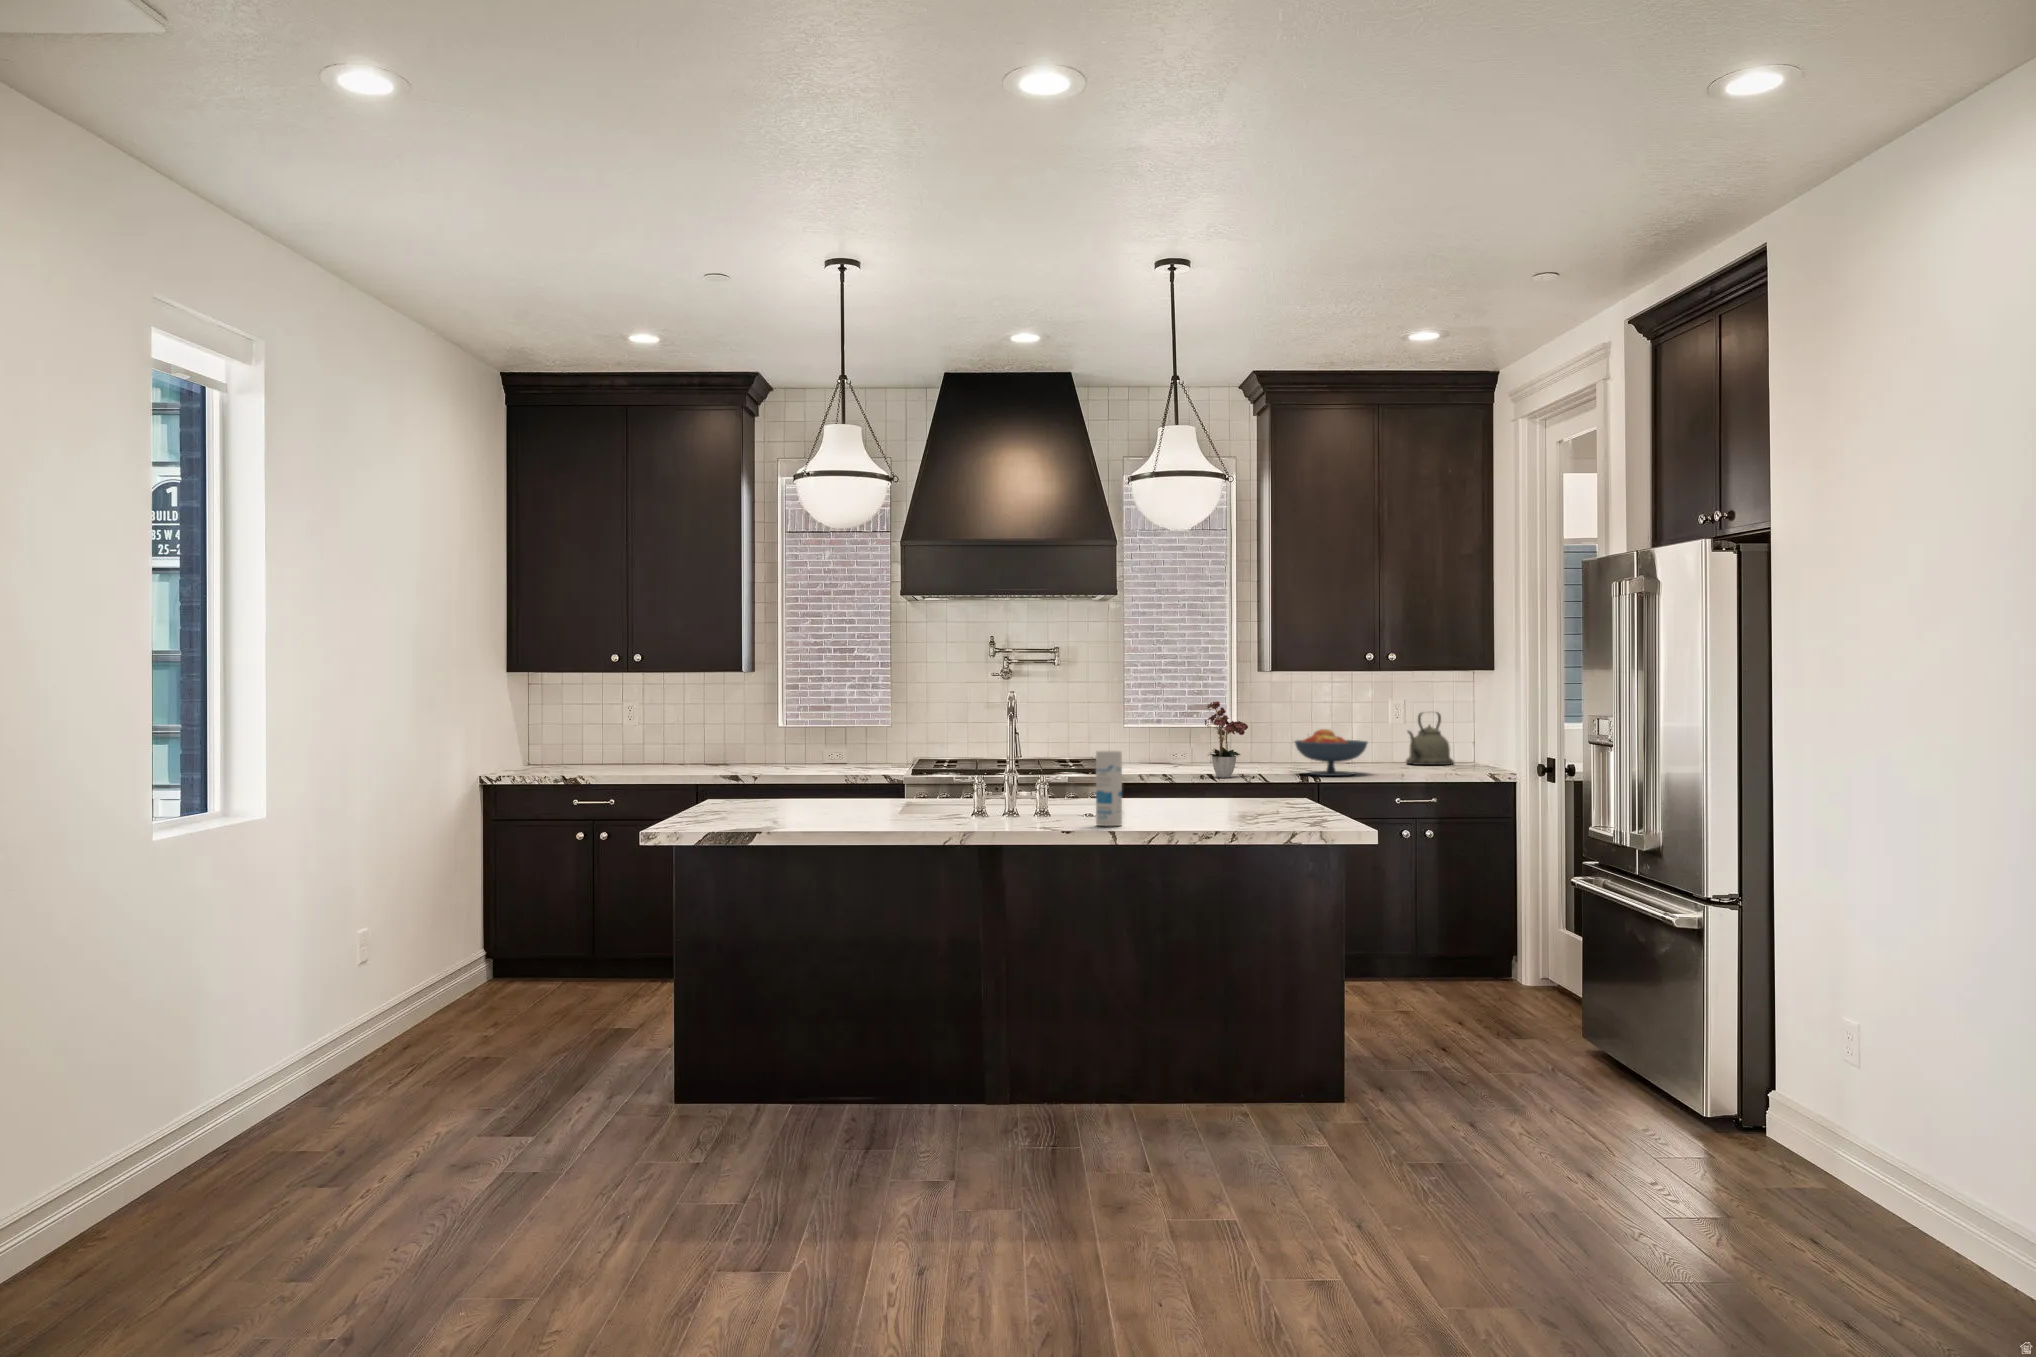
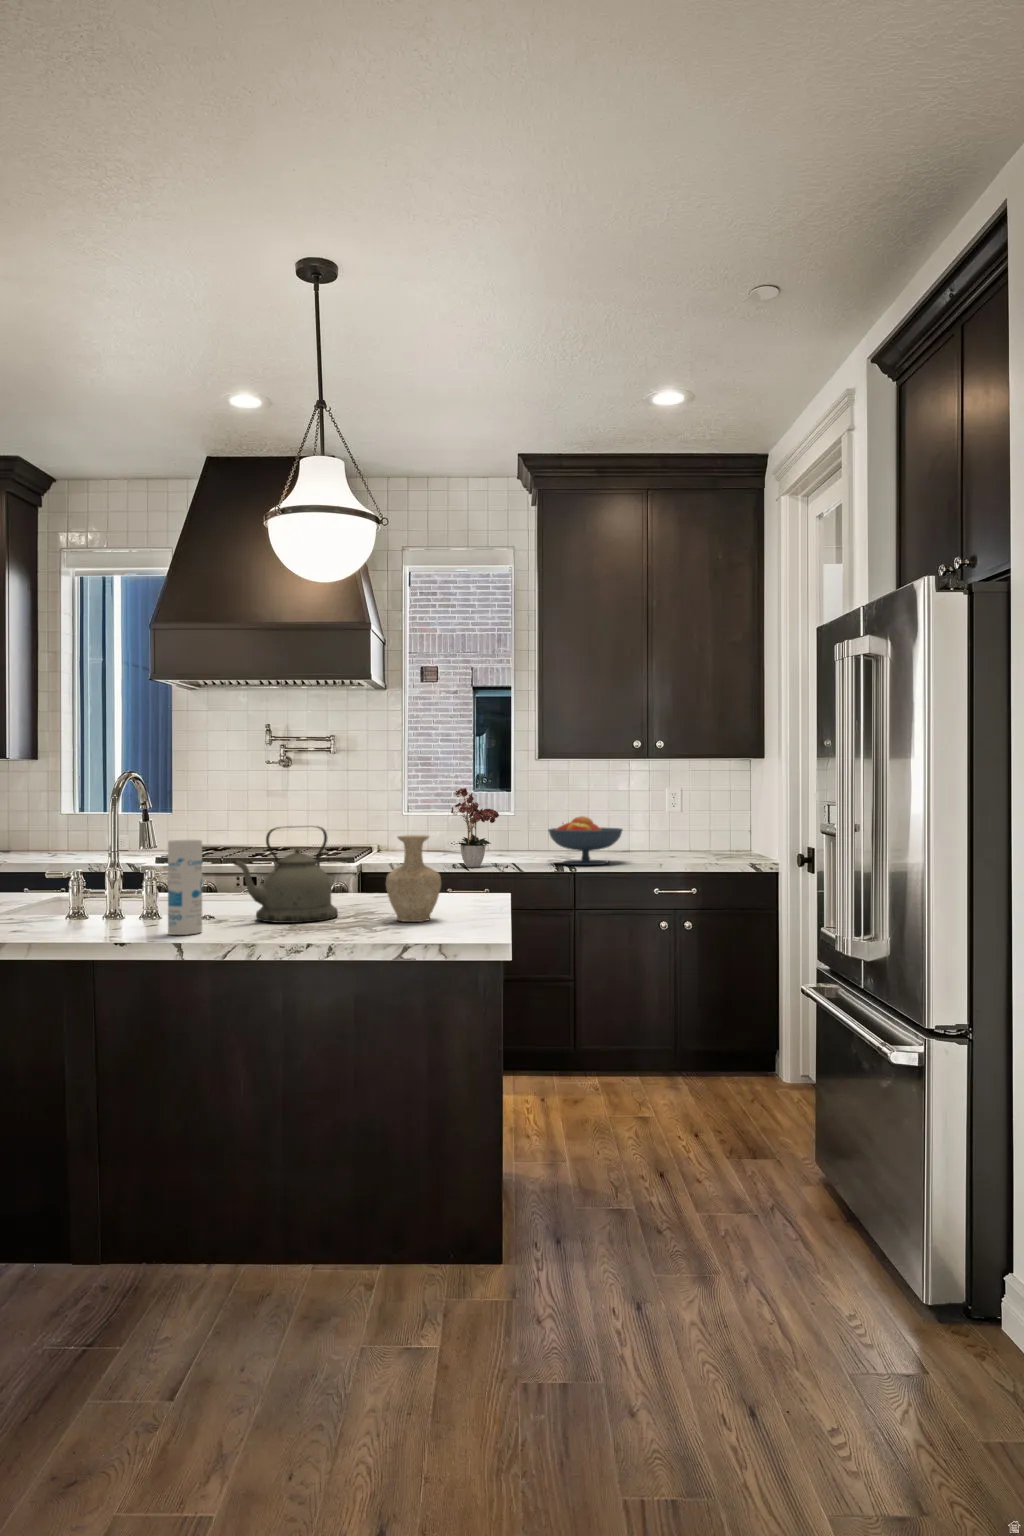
kettle: present [1406,713,1454,765] -> present [234,827,338,923]
vase: none [1256,748,1302,818] -> present [386,835,441,922]

